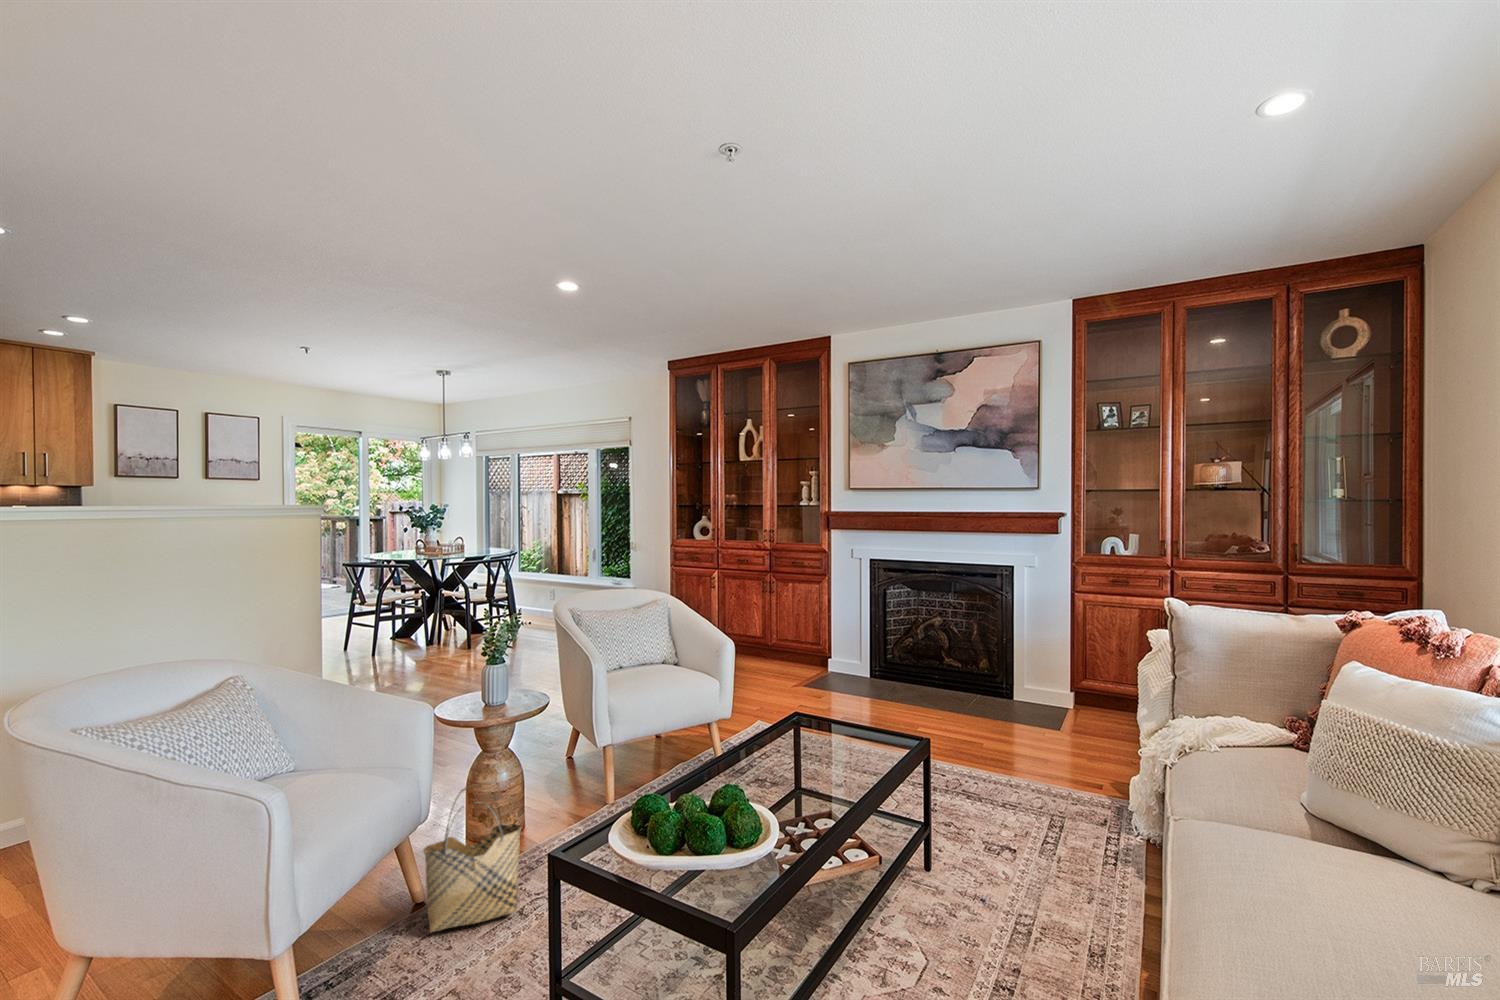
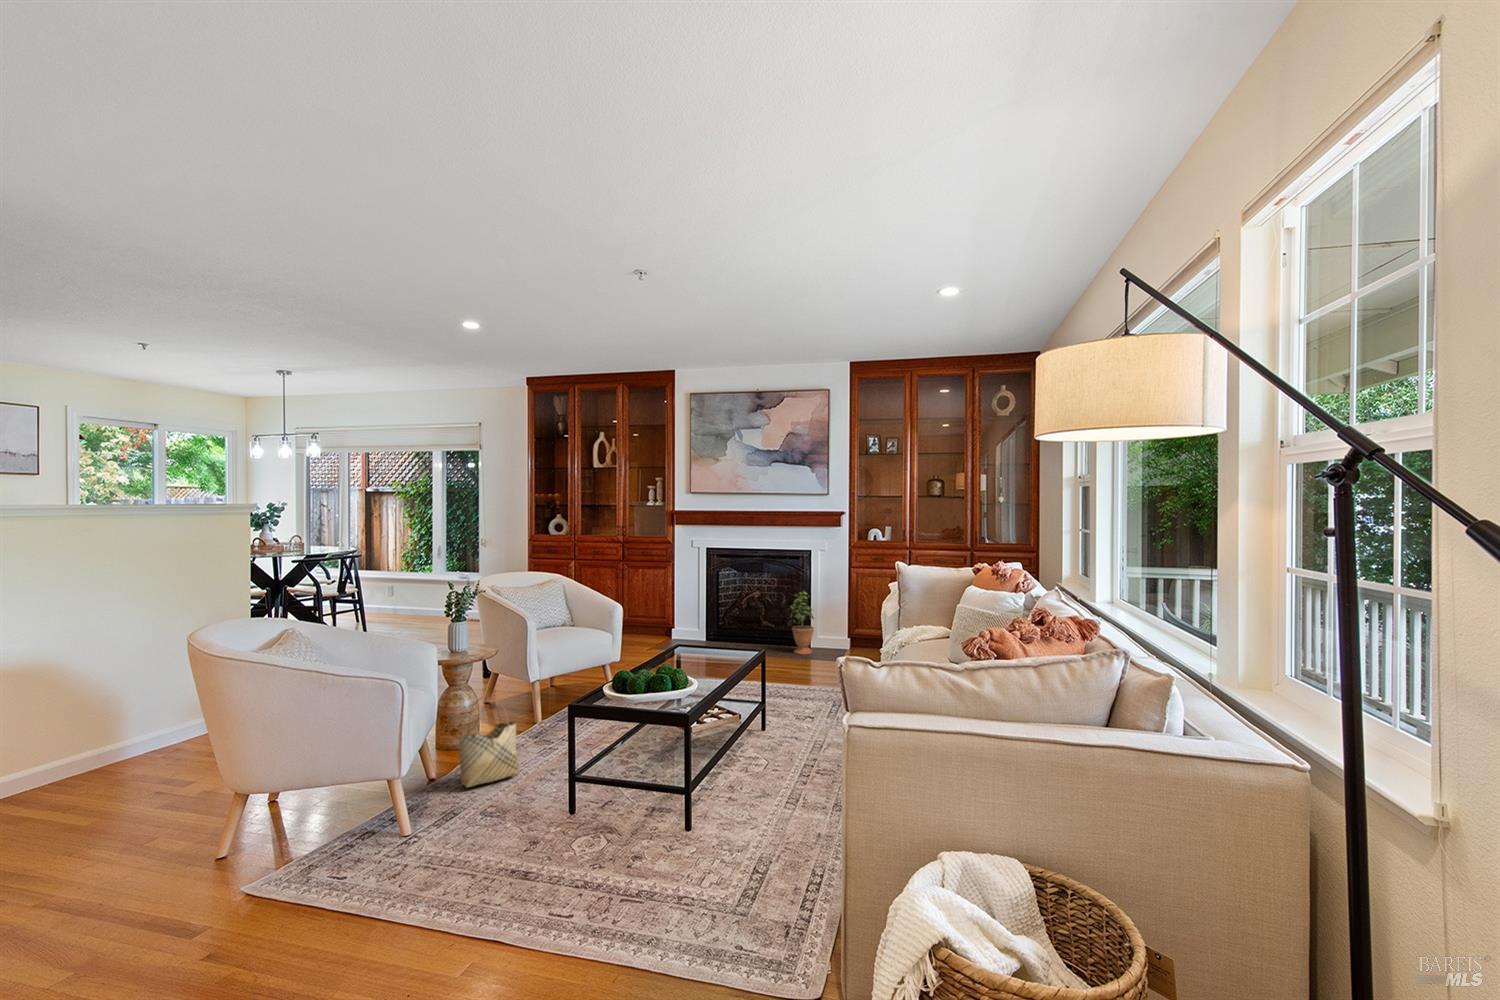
potted plant: none [978,619,1019,714] -> present [790,590,814,655]

